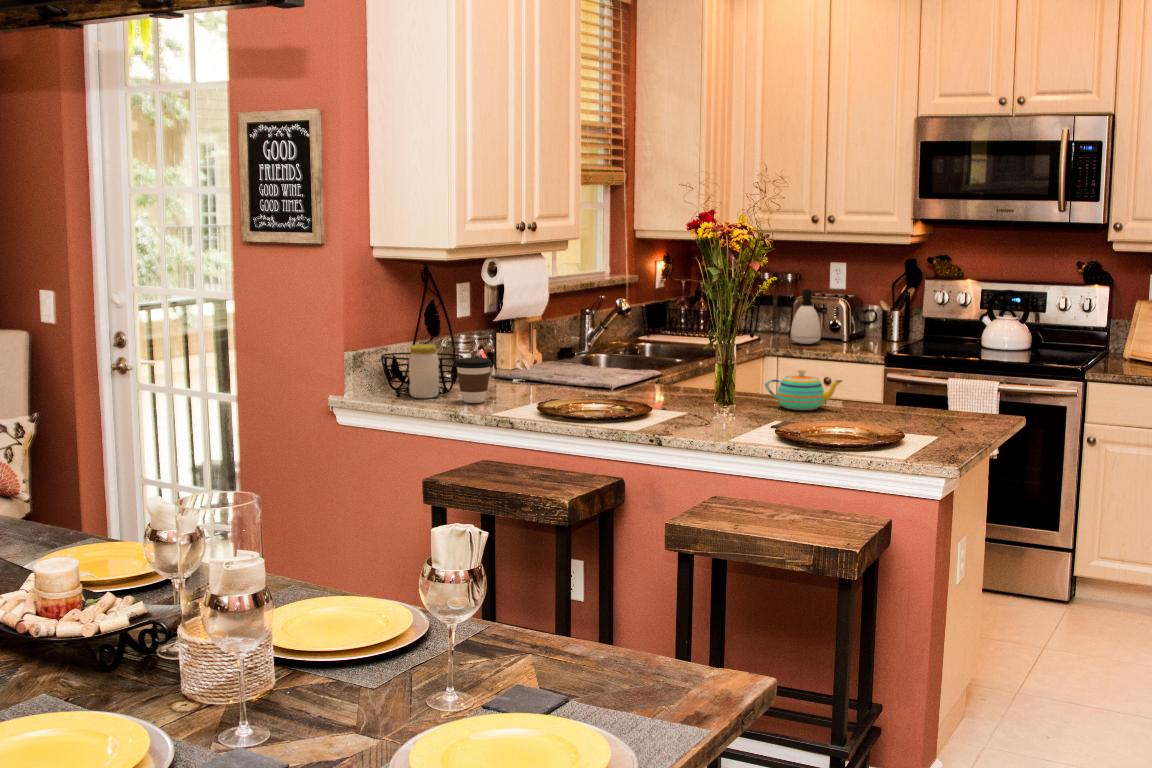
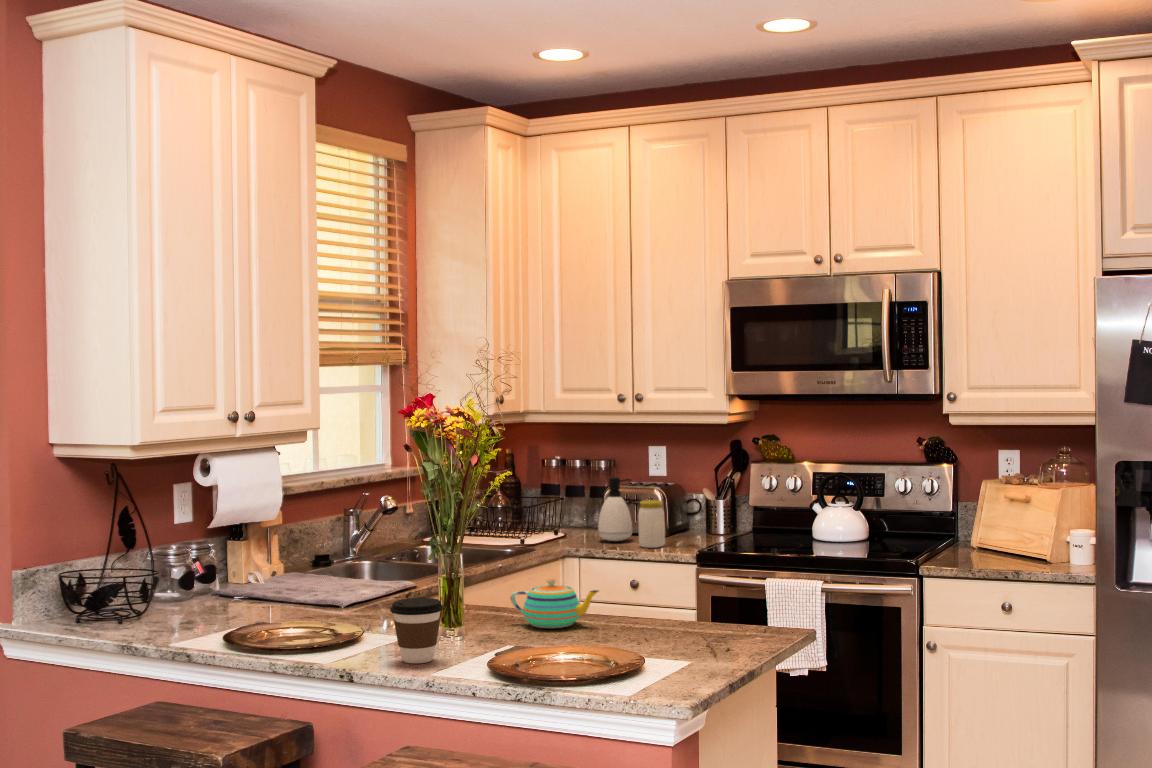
jar: present [409,344,439,398] -> present [638,500,665,548]
coffee cup: present [454,358,492,403] -> present [390,598,443,663]

